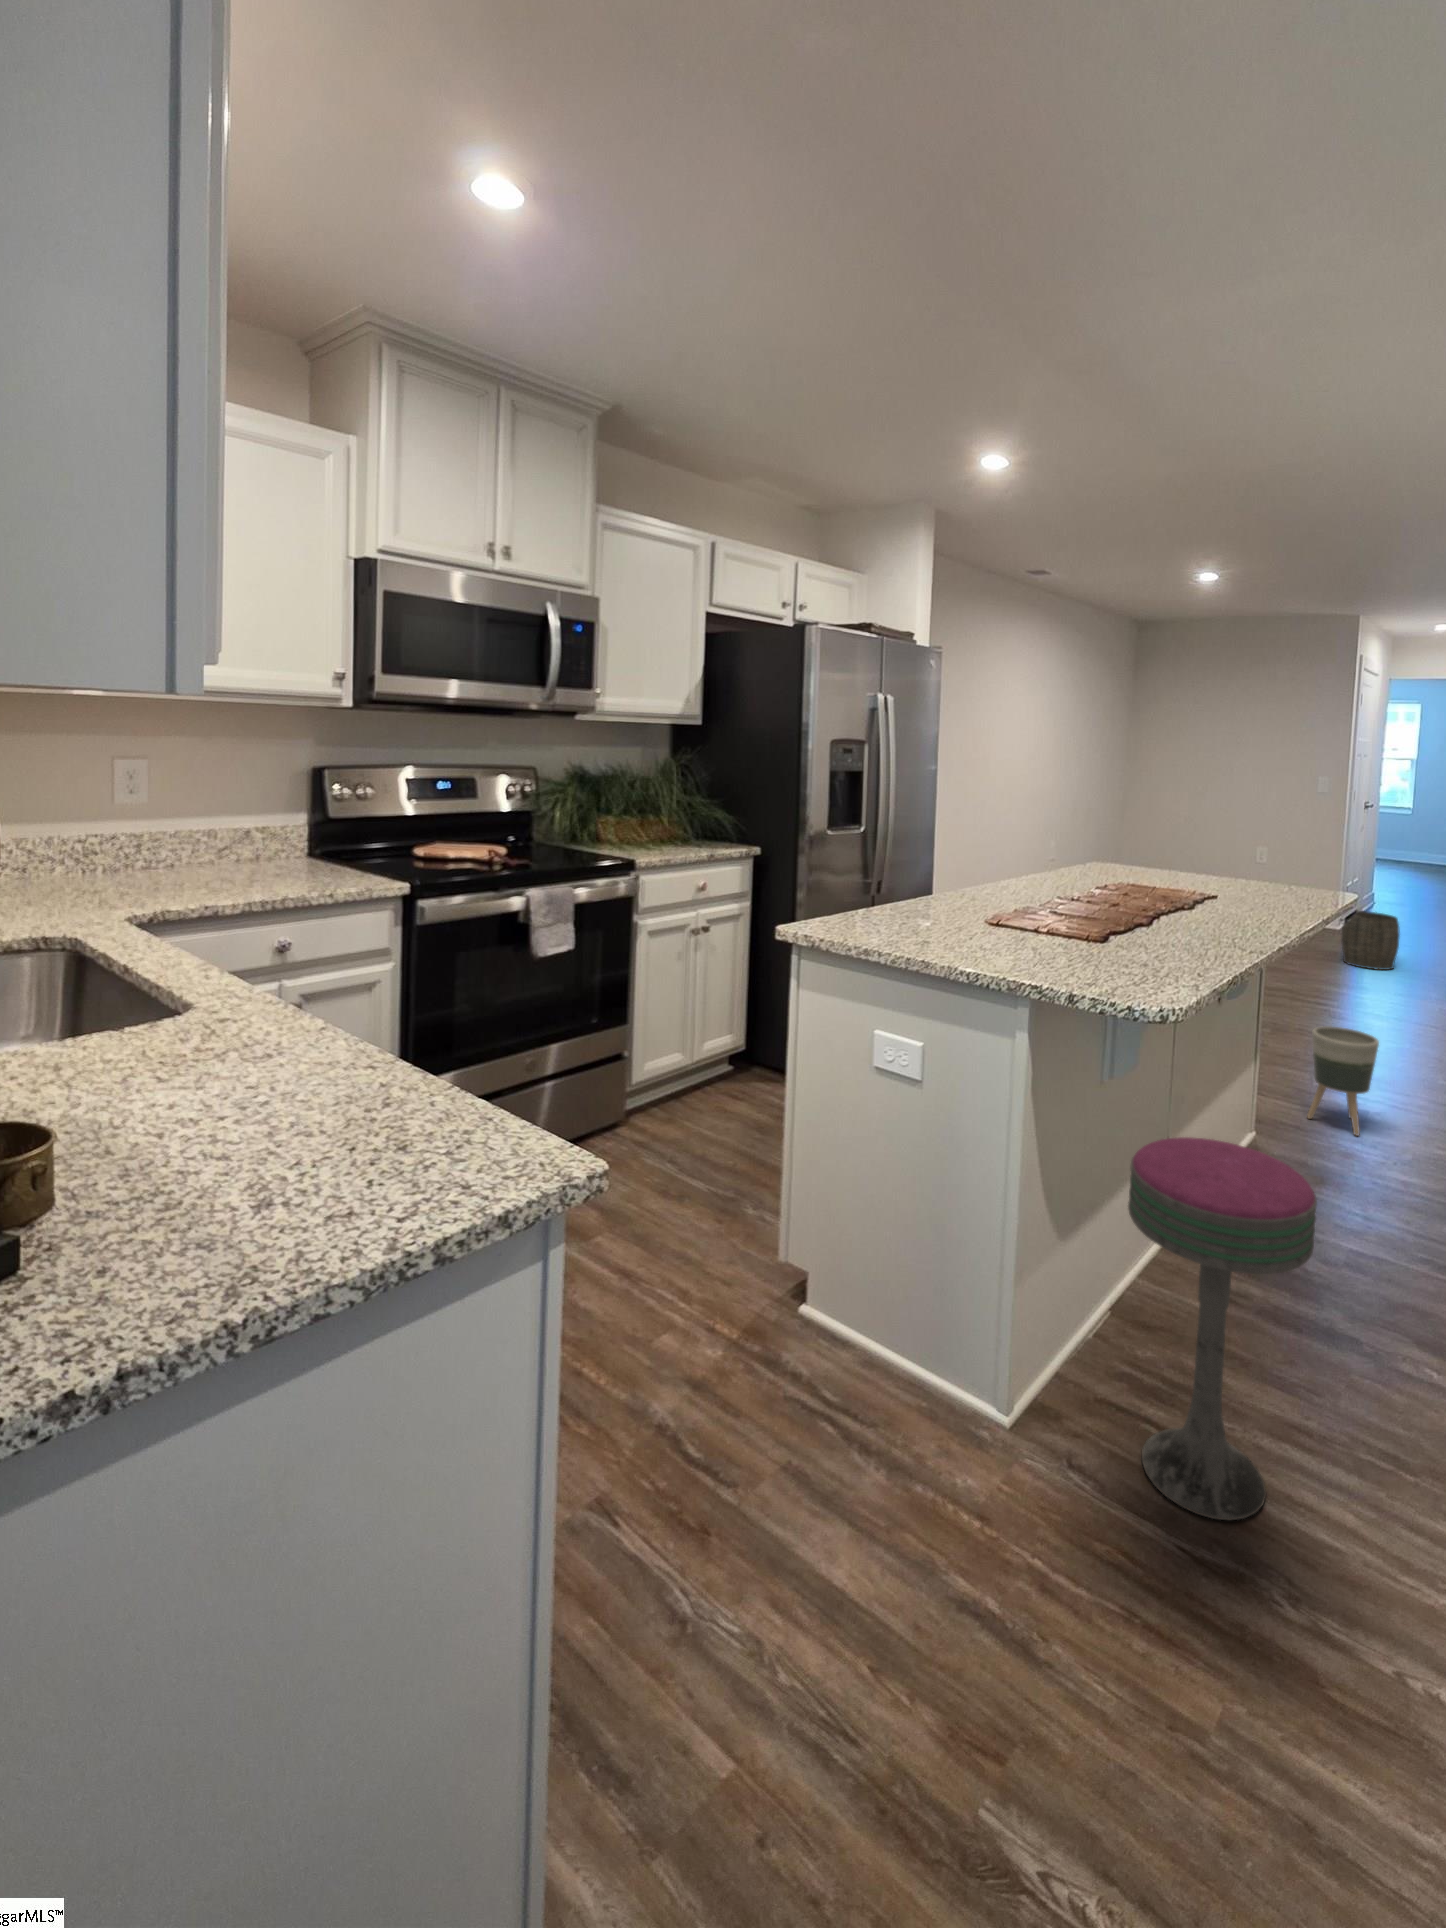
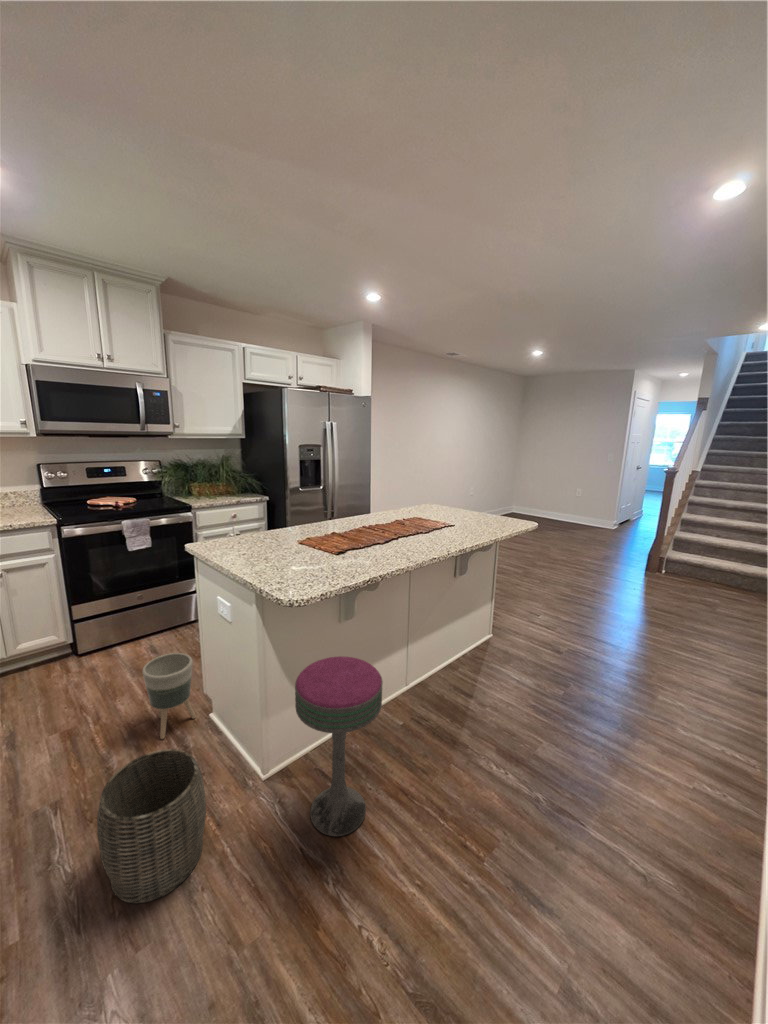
woven basket: present [1341,911,1400,970] -> present [97,749,206,903]
planter: present [1307,1026,1379,1136] -> present [143,653,196,739]

